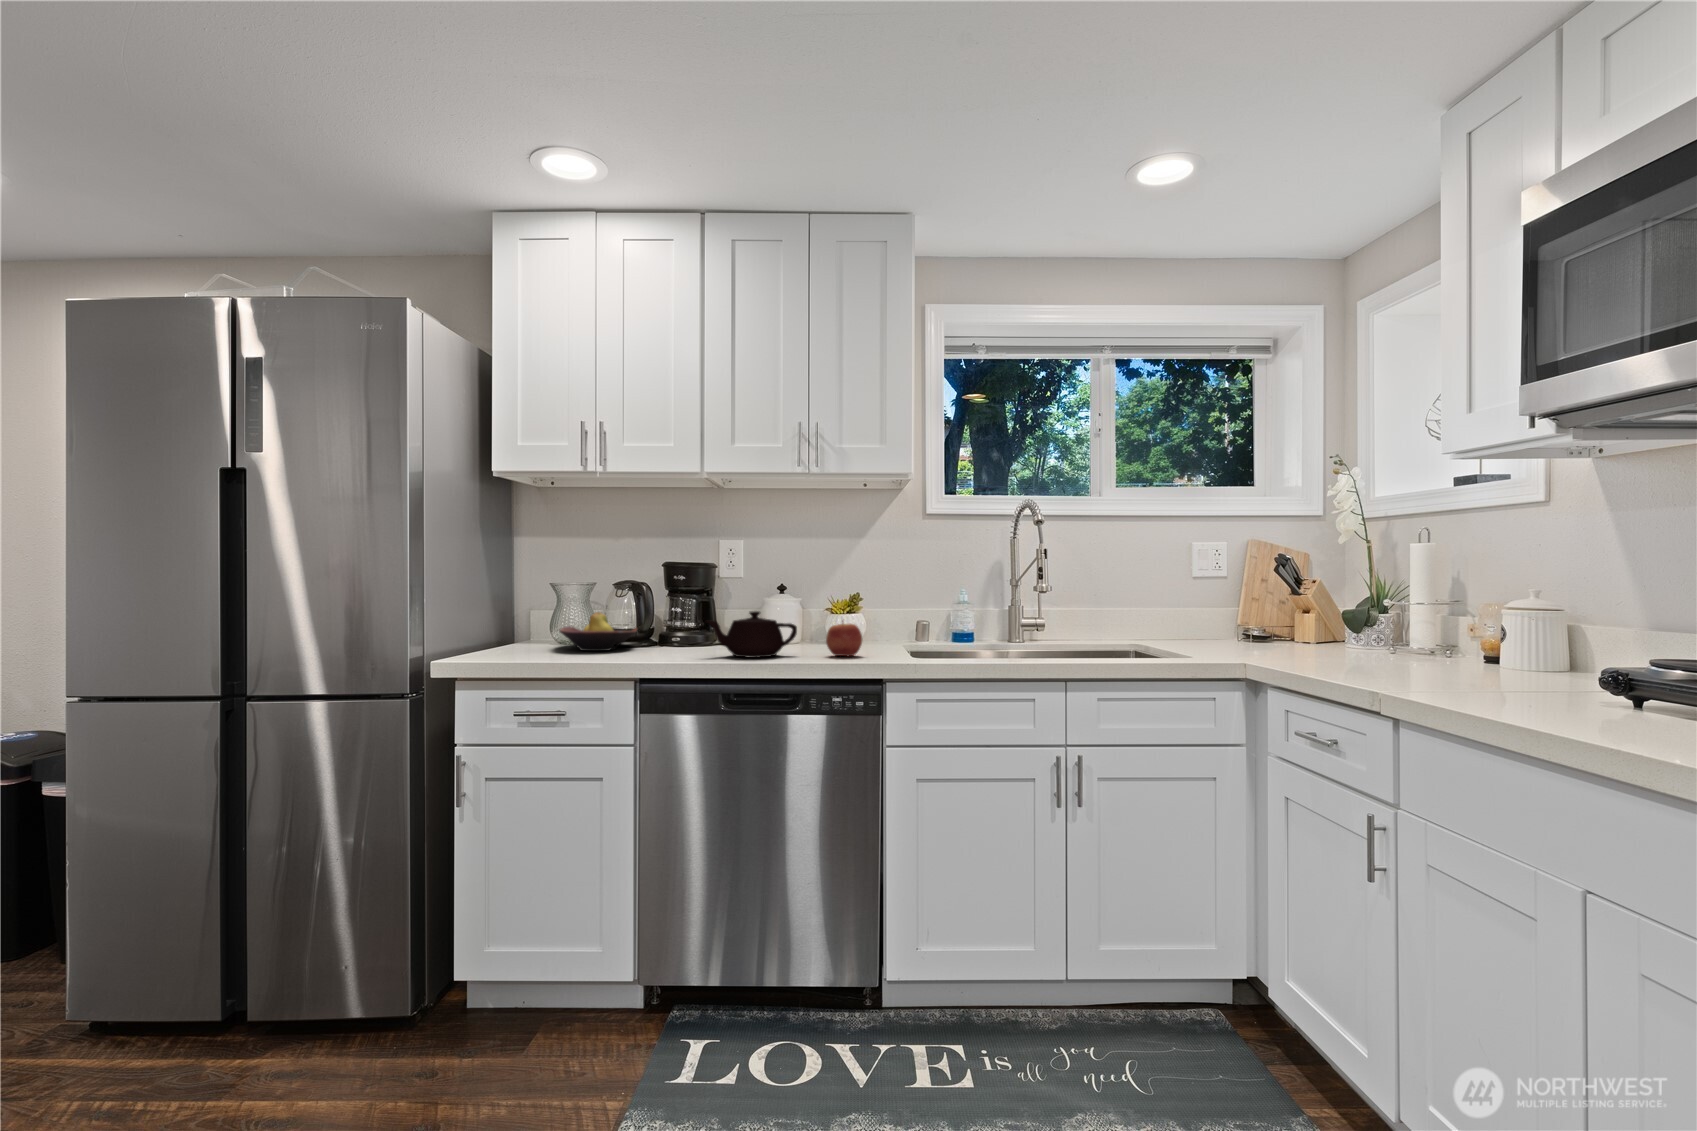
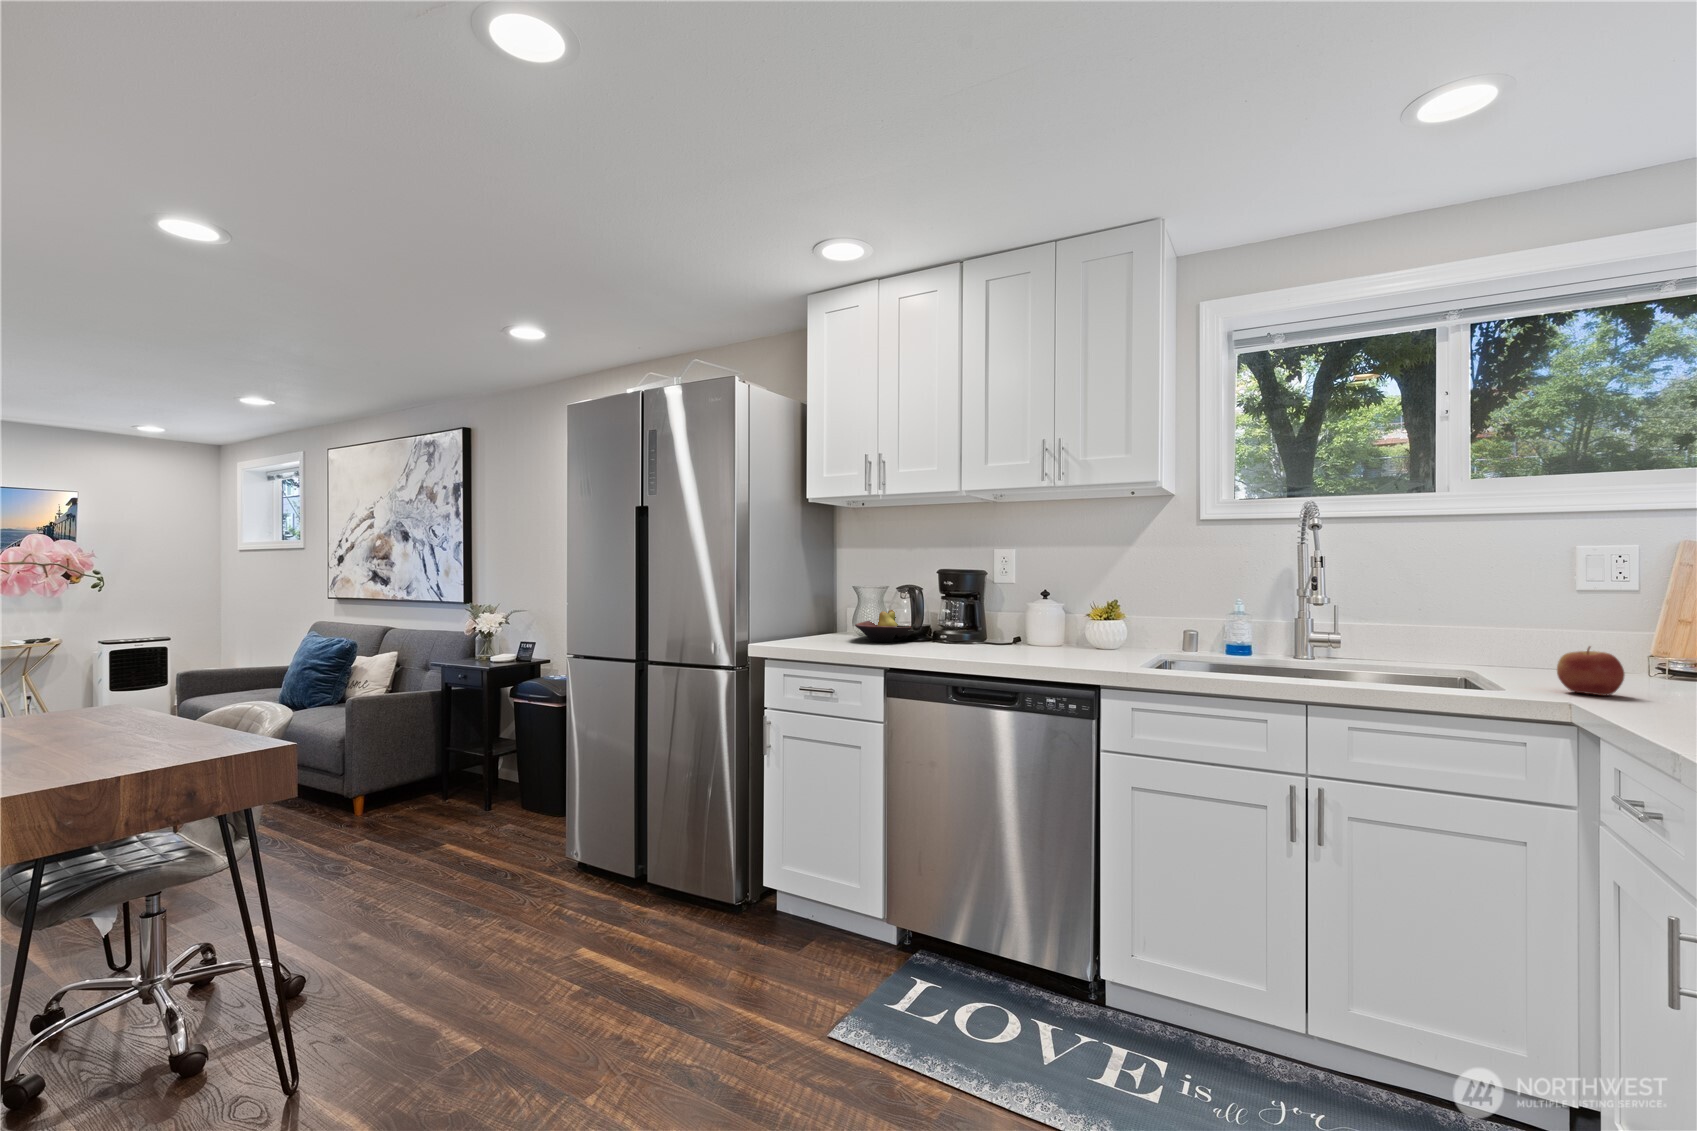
teapot: present [706,611,797,658] -> none [950,614,1032,656]
apple: present [826,621,862,656] -> present [1557,646,1625,696]

